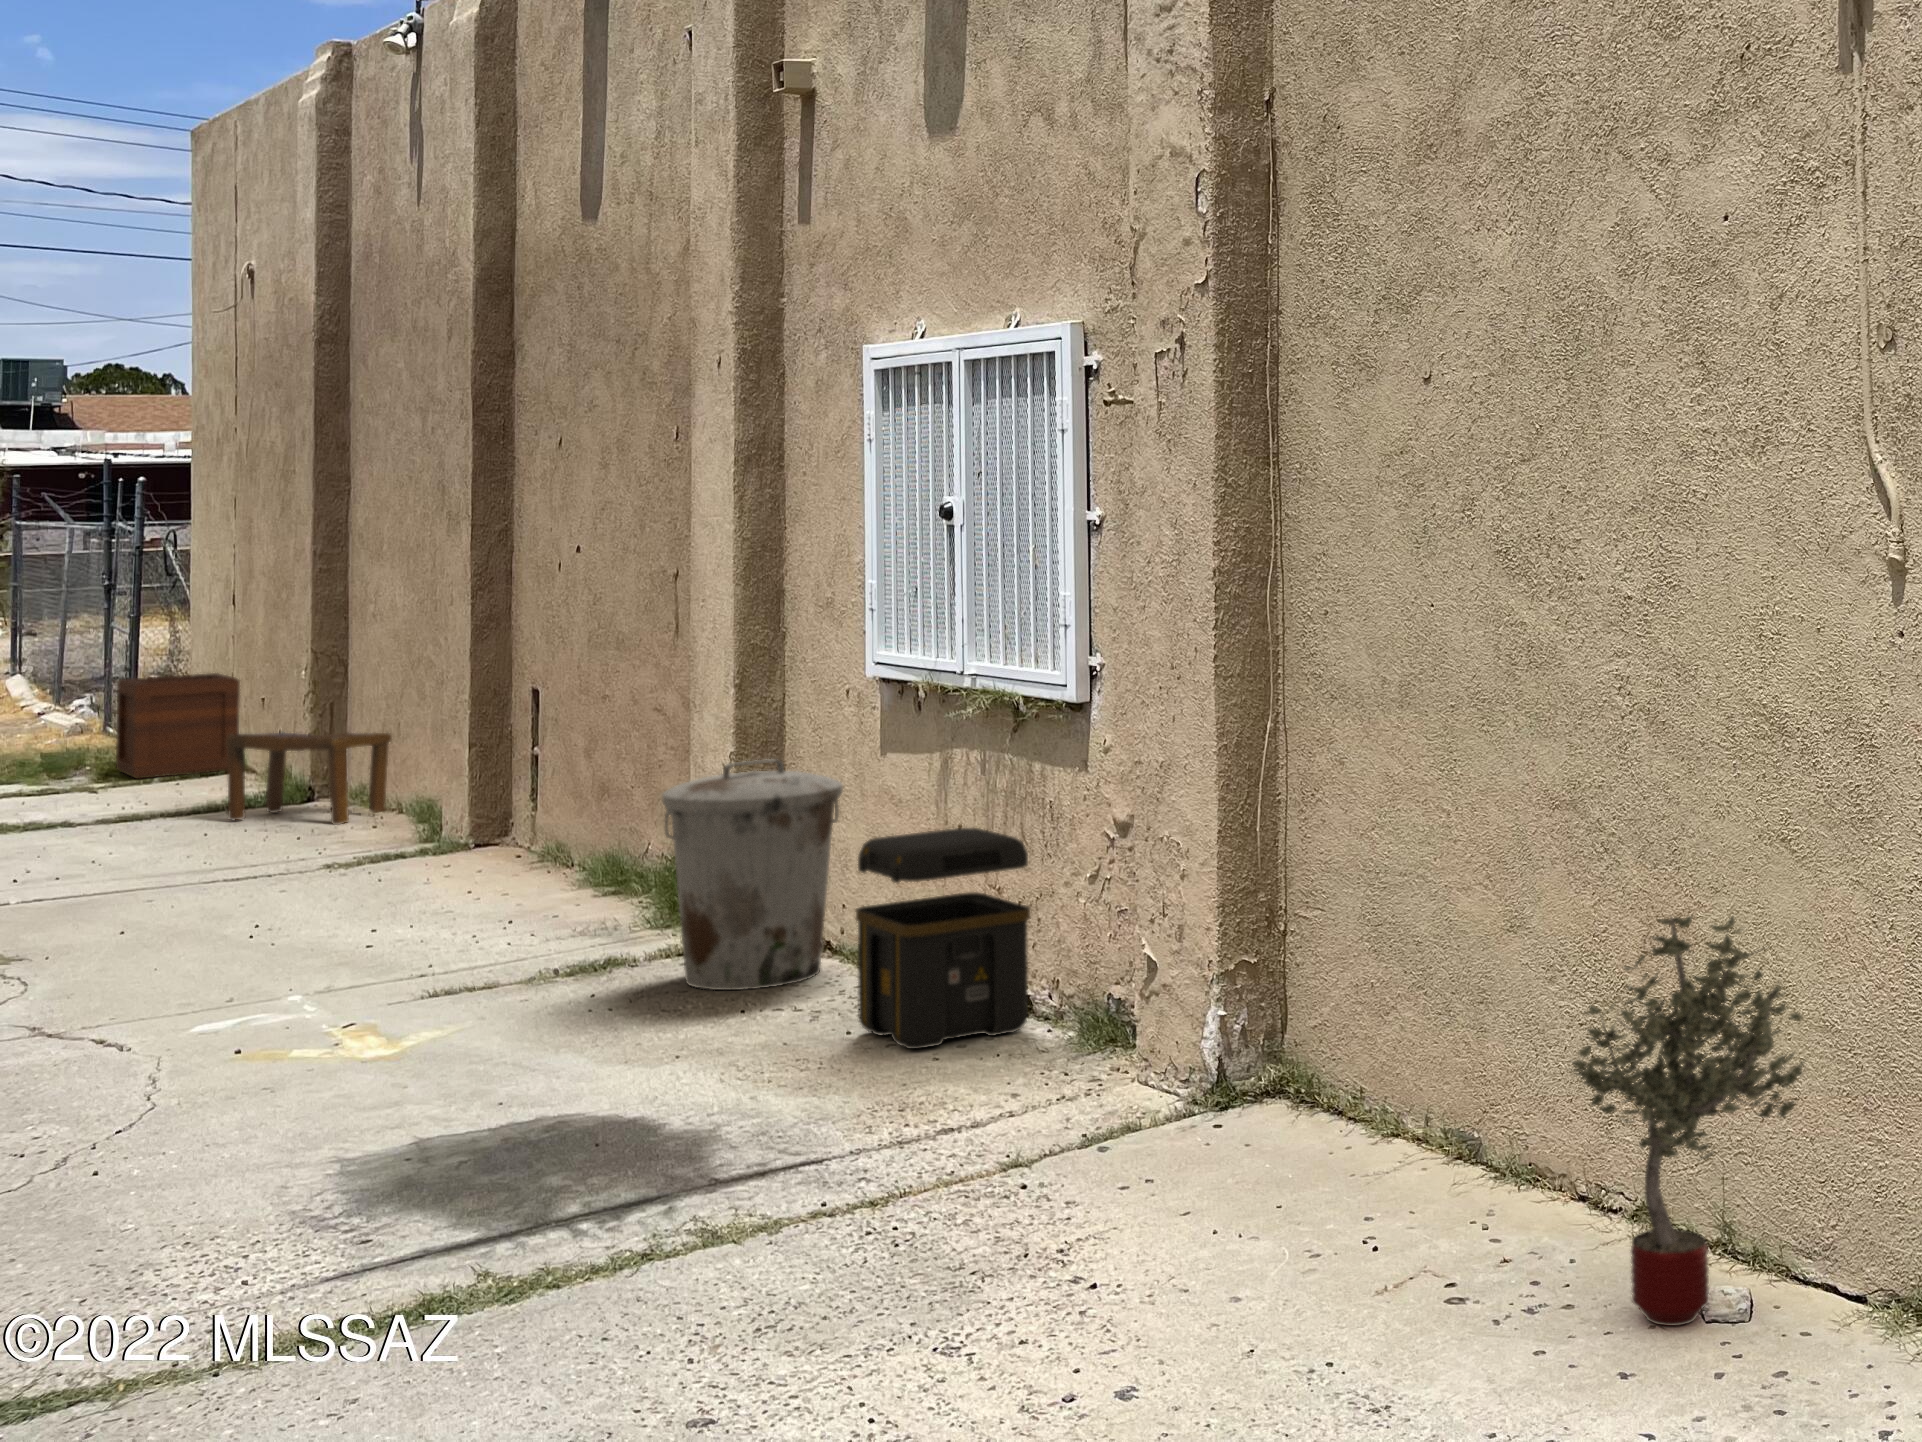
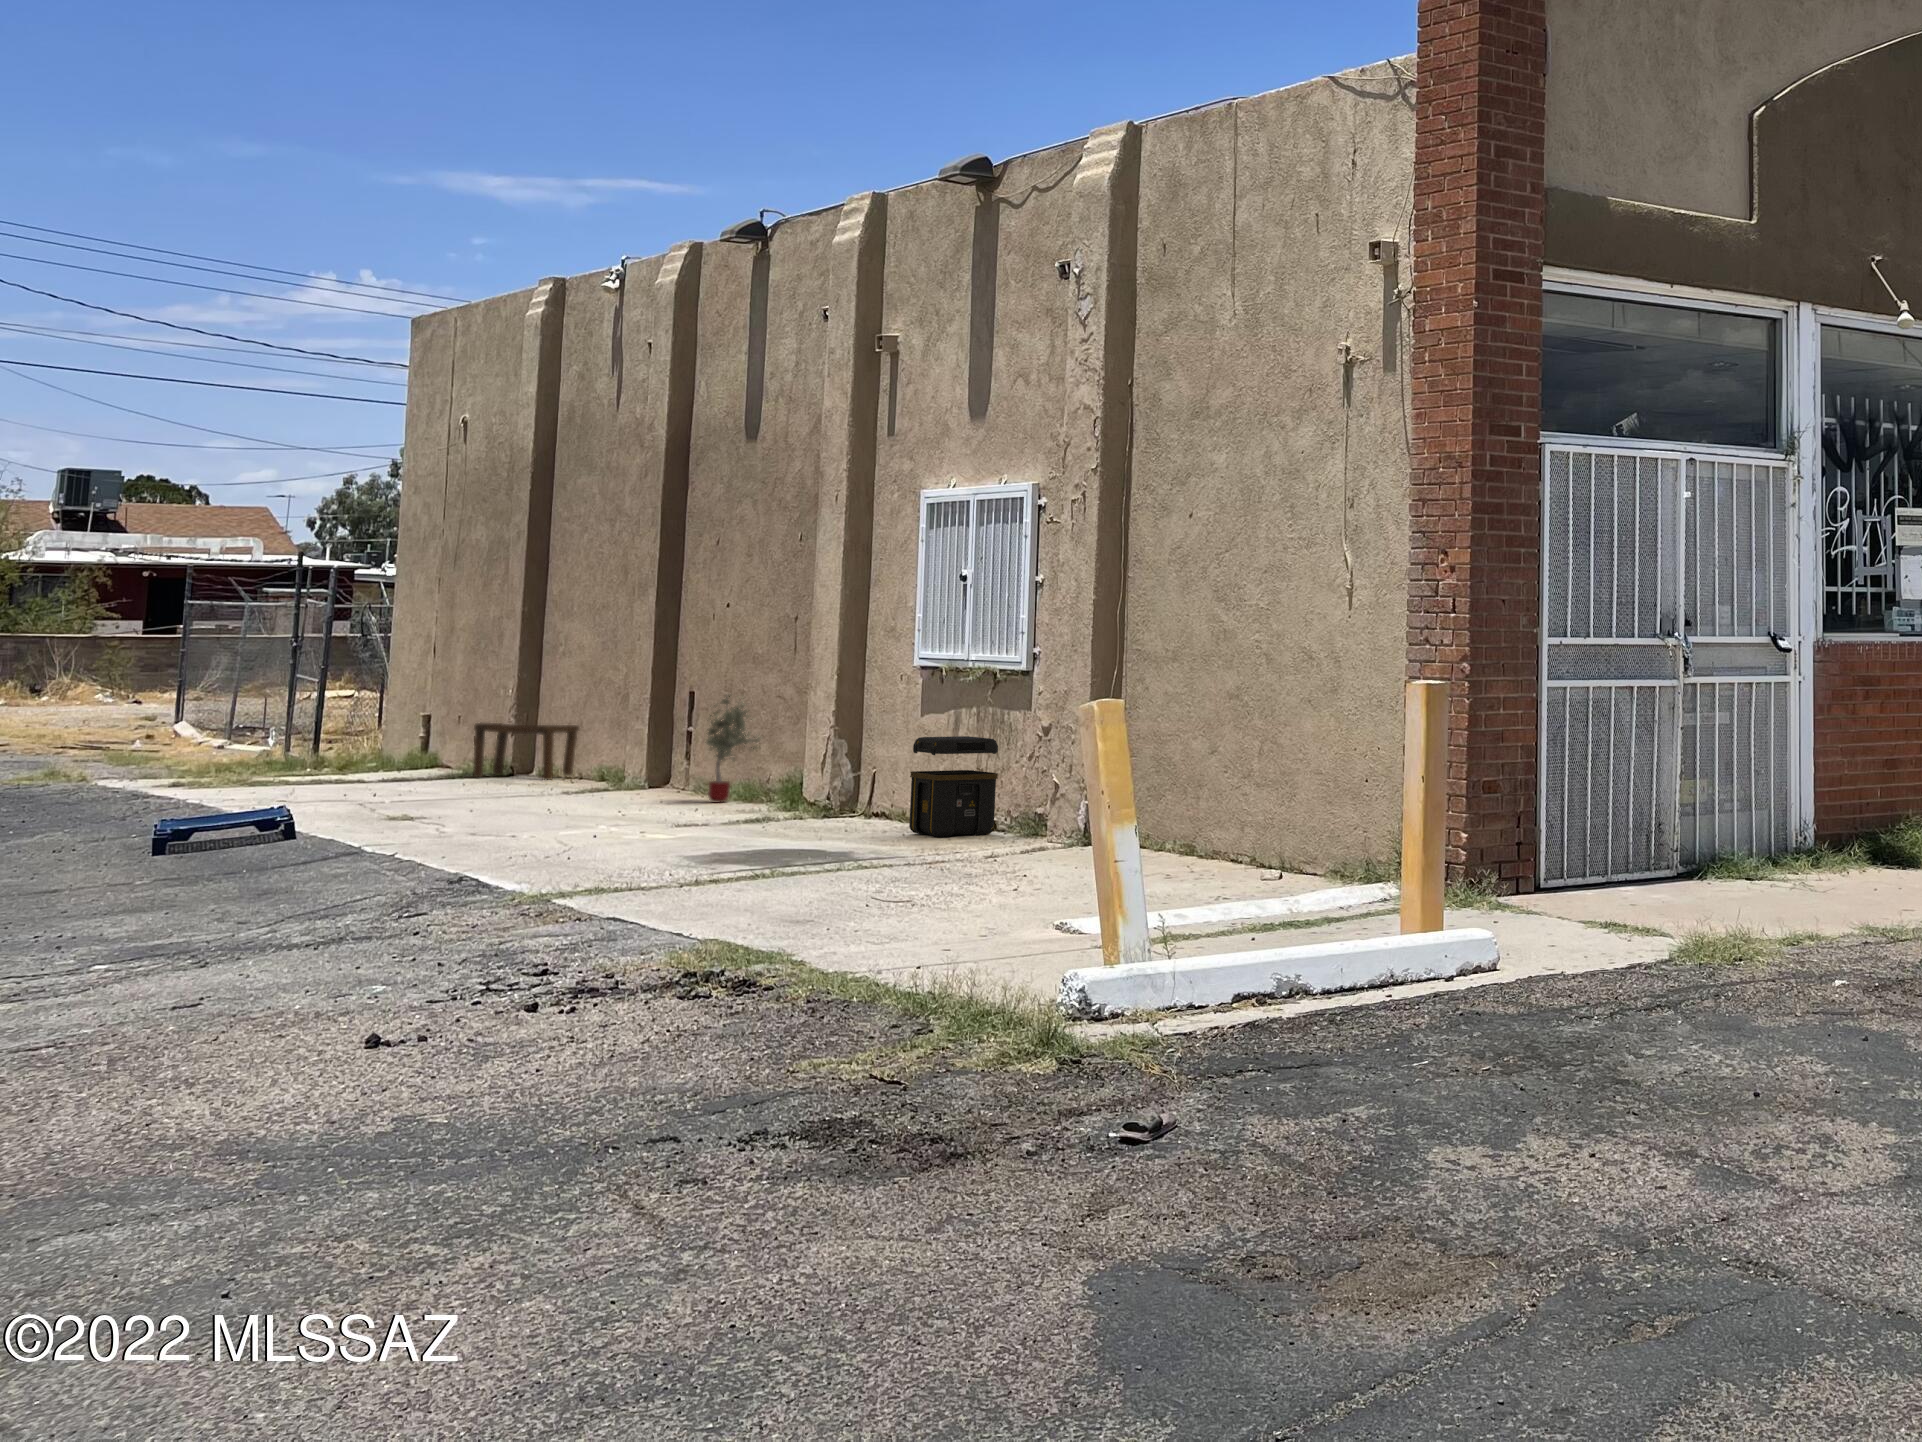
wooden crate: present [116,673,240,779] -> none [359,697,448,763]
trash can: present [662,759,843,990] -> none [804,708,898,825]
potted tree: present [1571,916,1806,1326] -> present [707,695,760,803]

